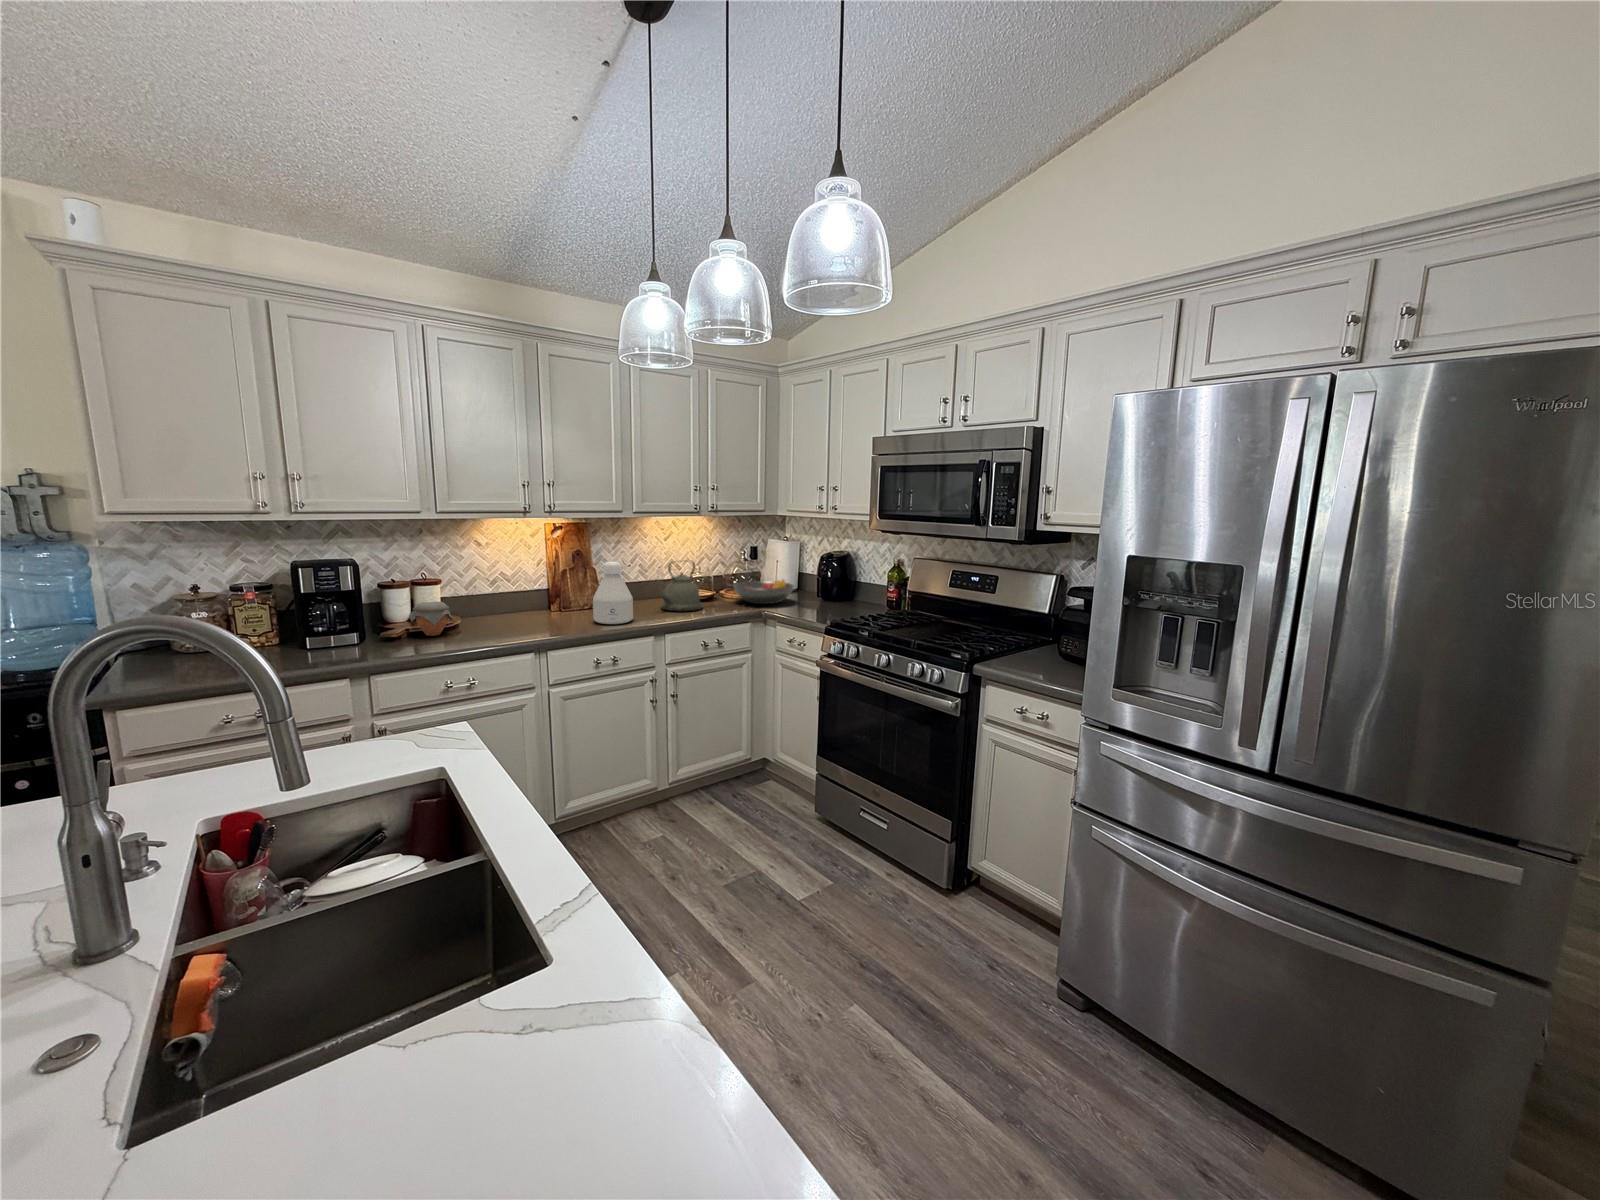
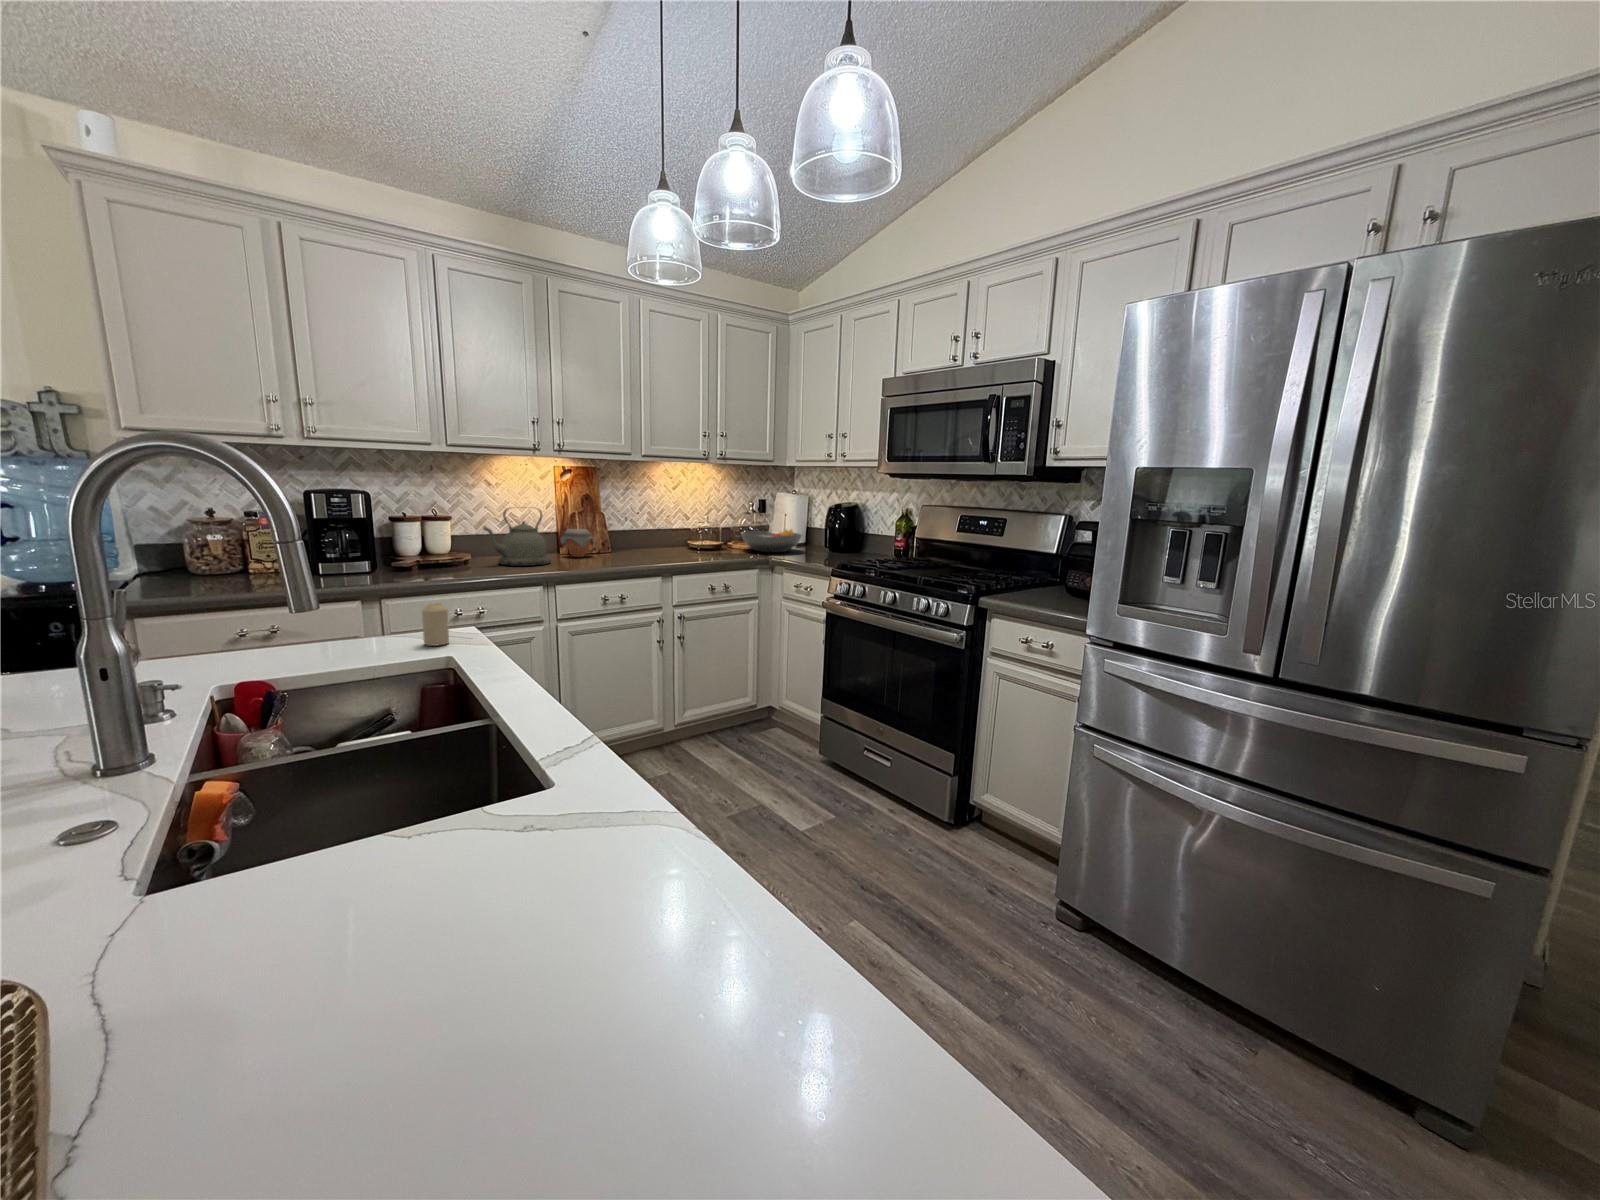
bottle: present [593,562,633,624] -> none [601,502,641,563]
kettle: present [655,562,703,611] -> present [484,508,551,566]
jar: present [409,601,452,636] -> present [560,529,594,557]
candle: none [414,706,442,751] -> present [422,603,449,646]

